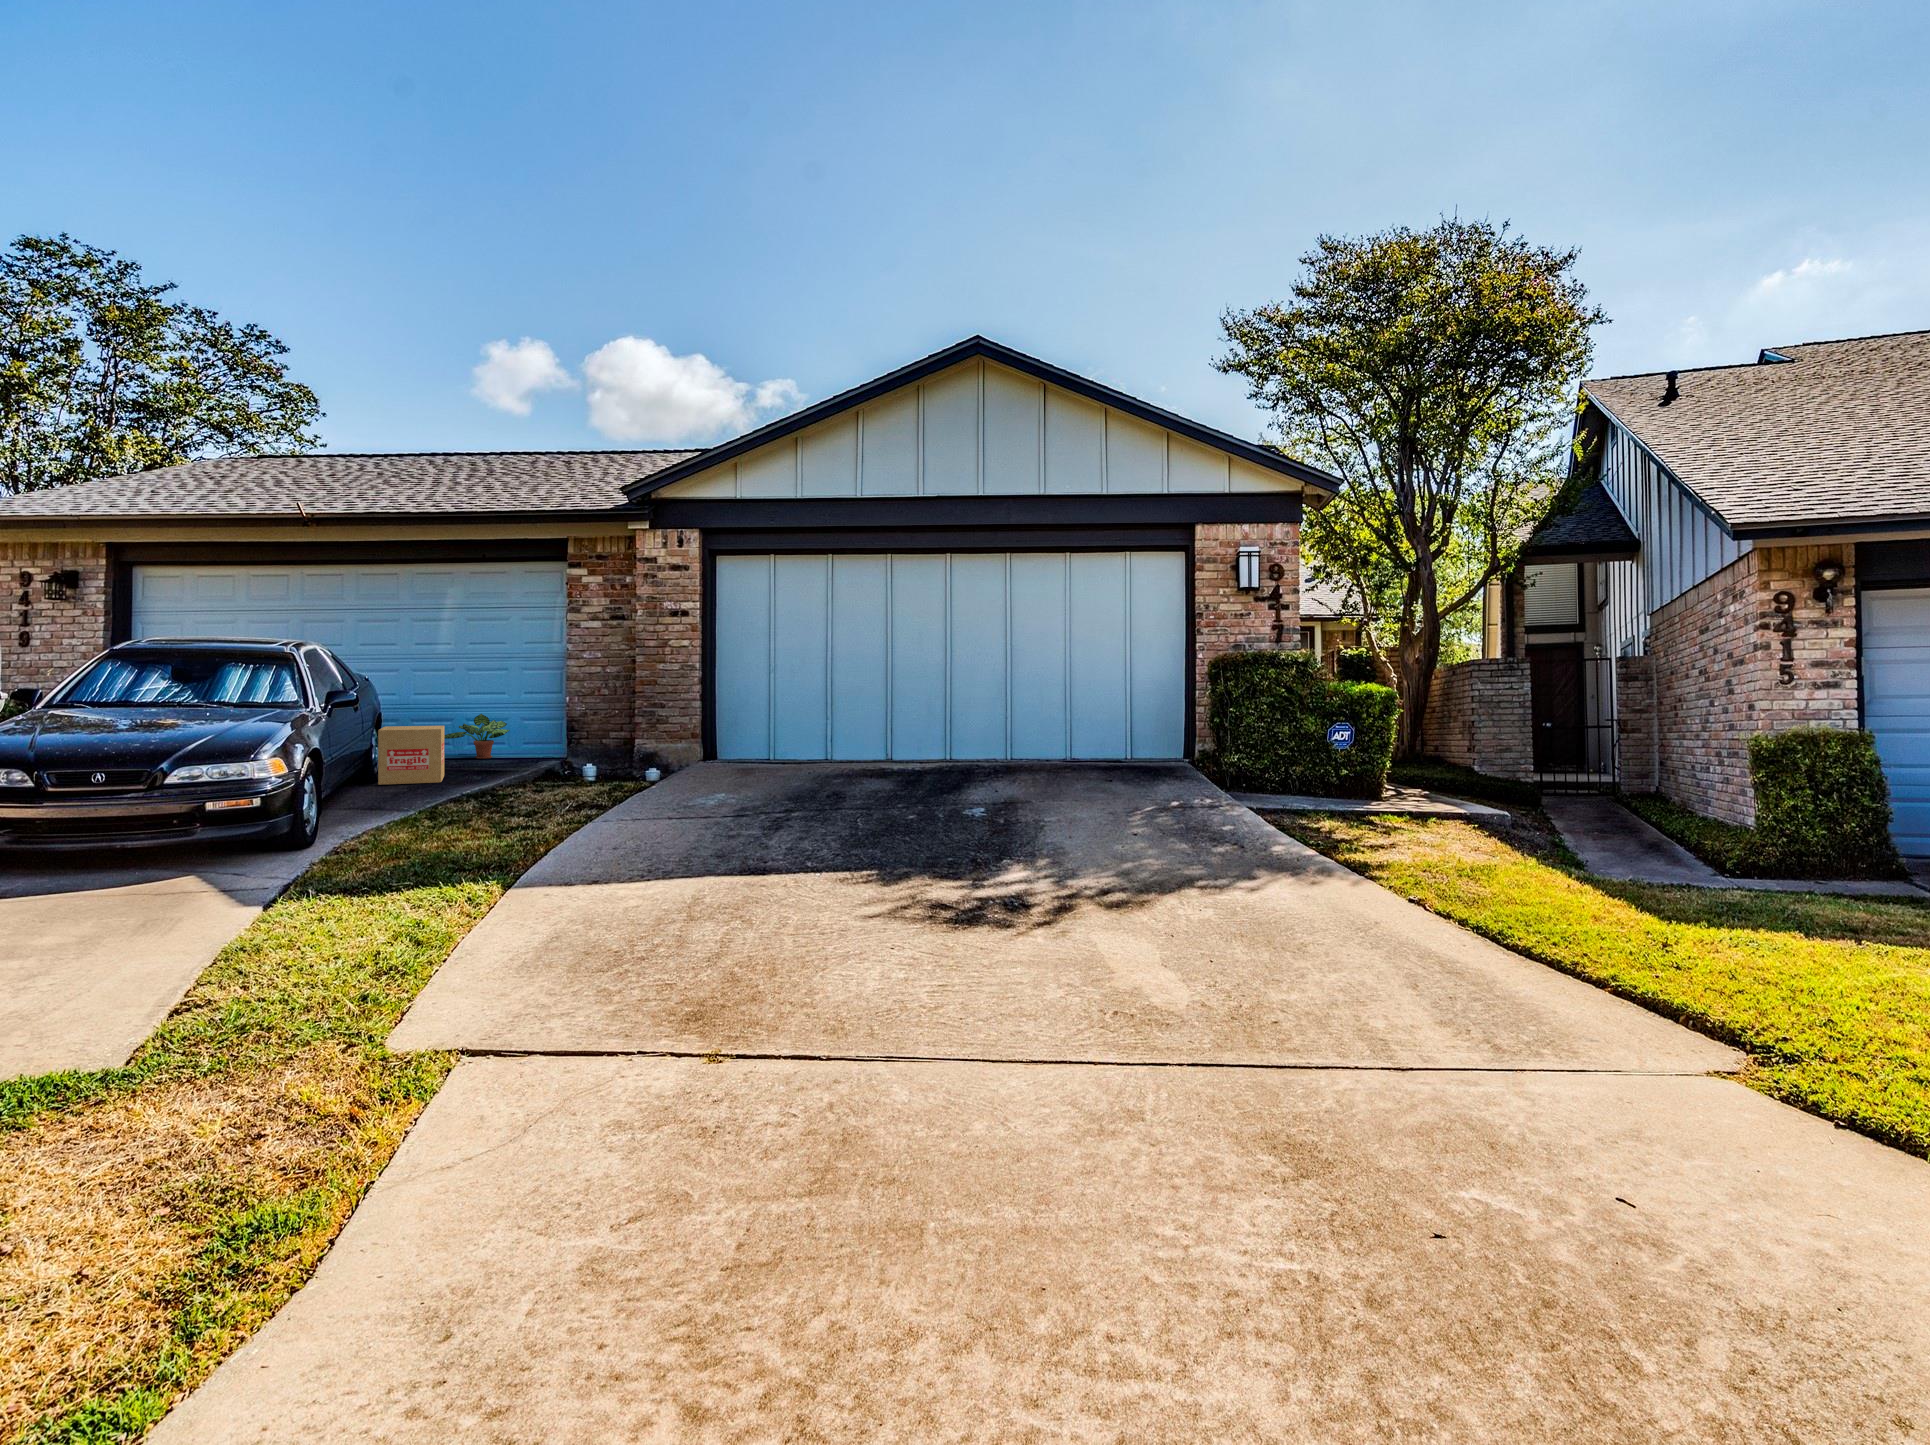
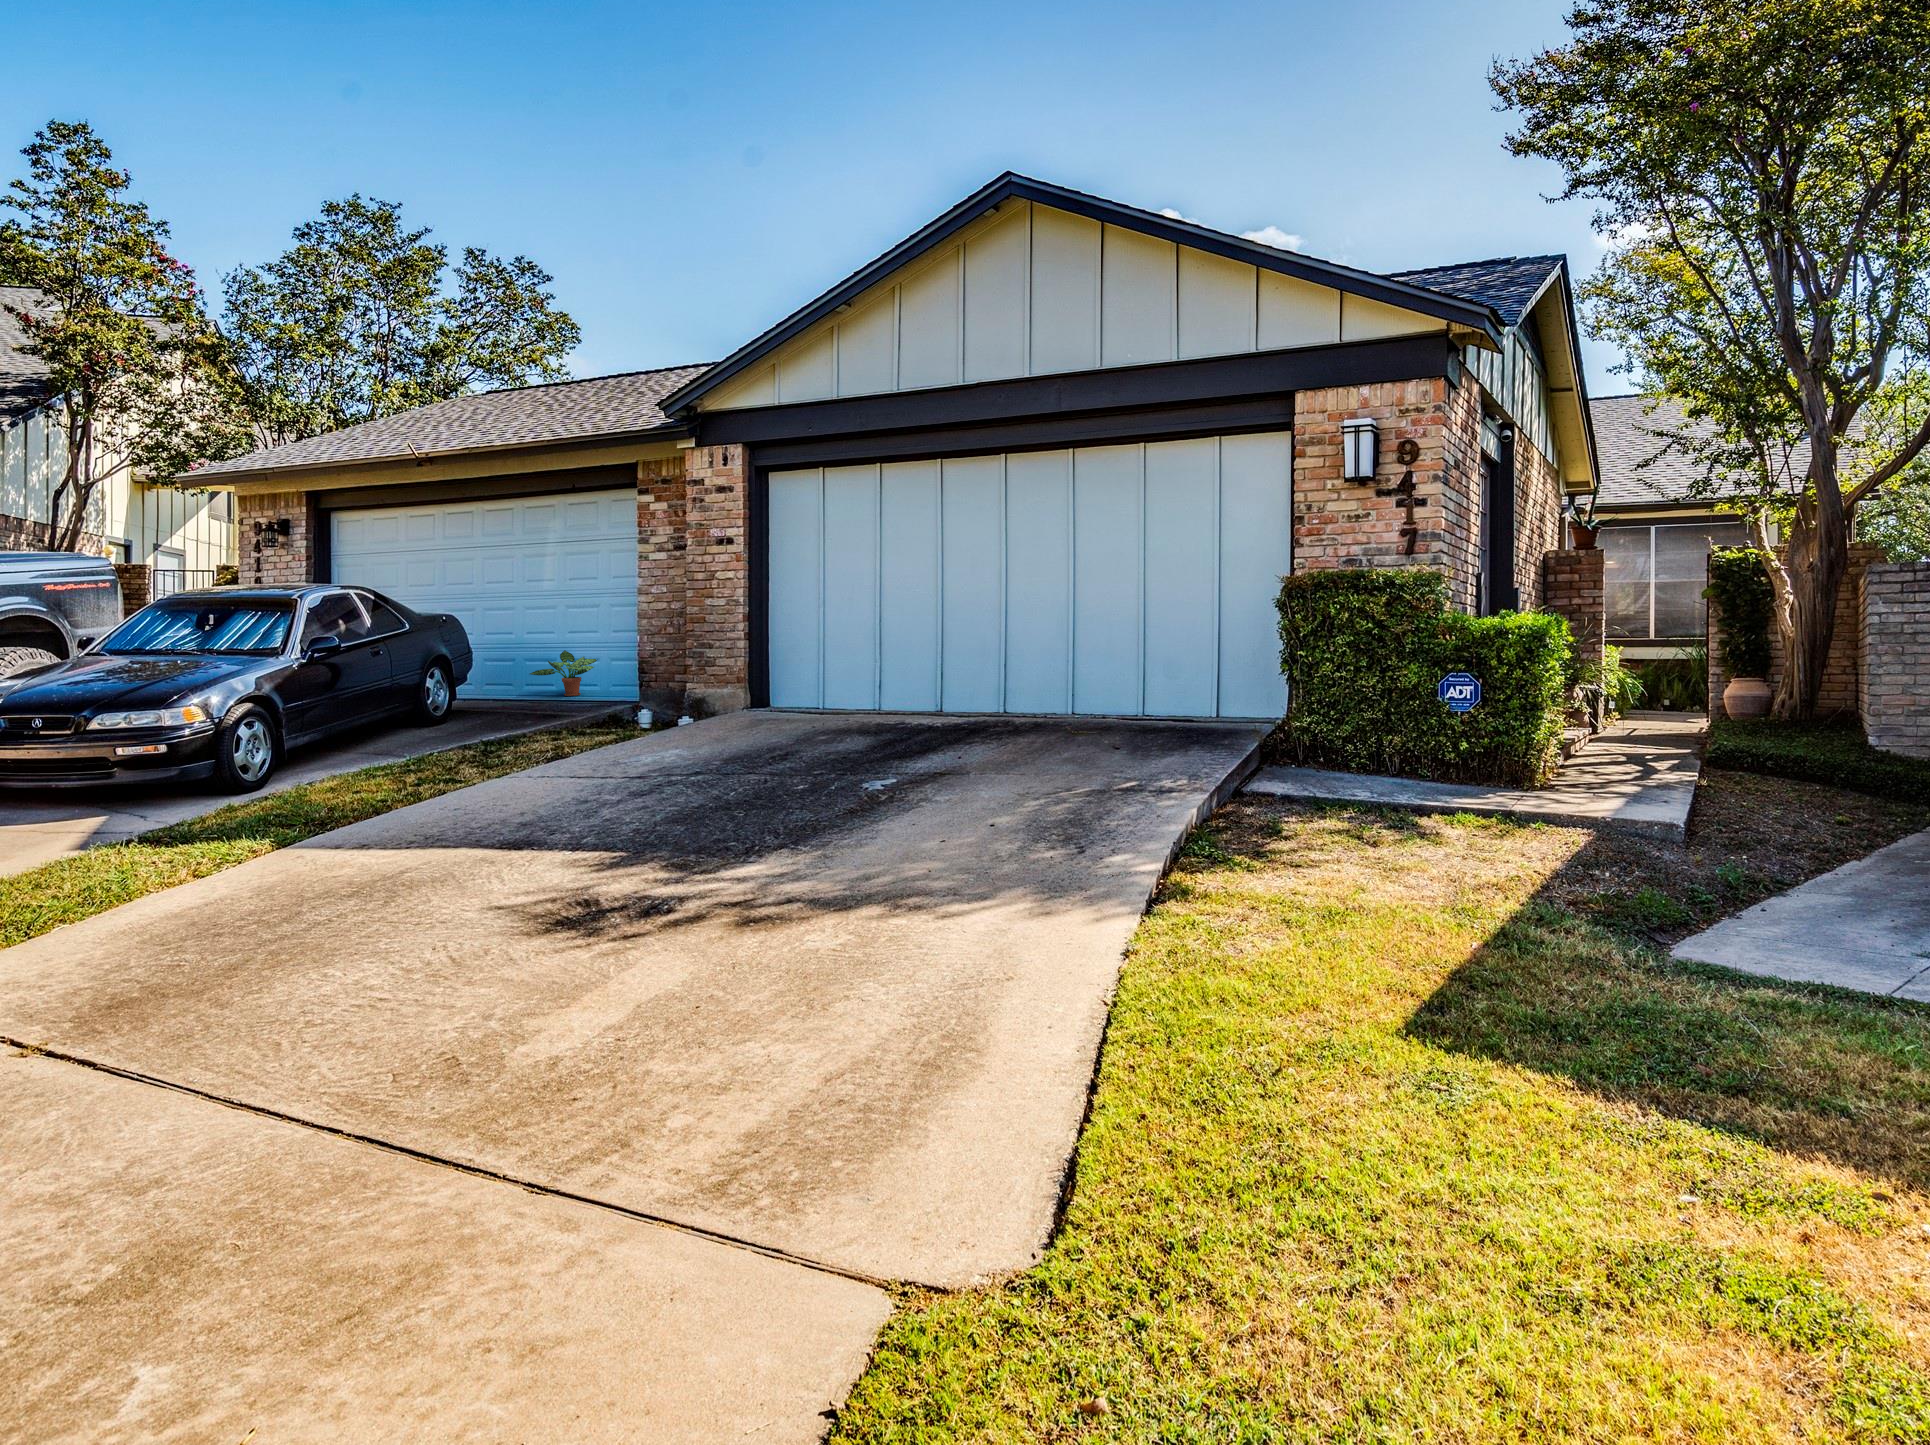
cardboard box: present [378,726,445,785] -> none [422,665,500,724]

